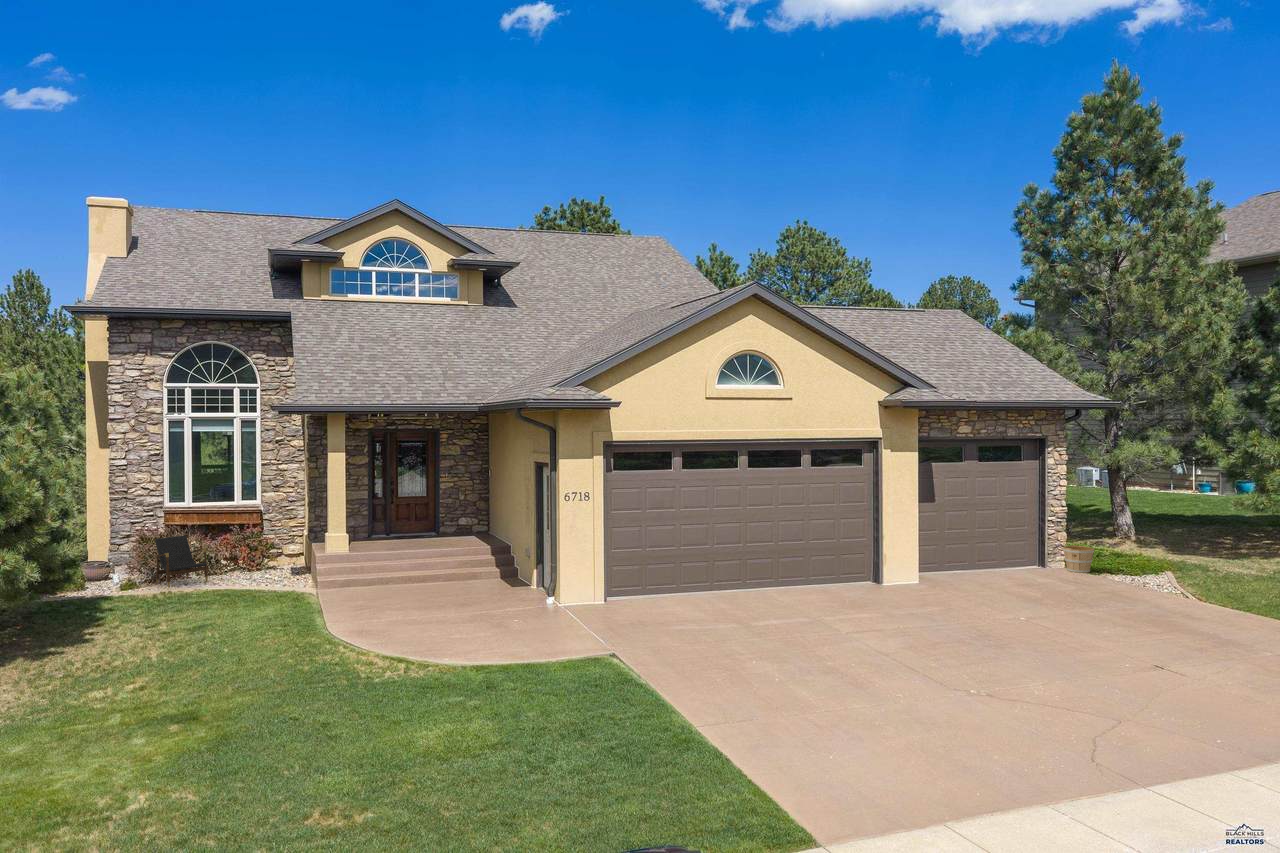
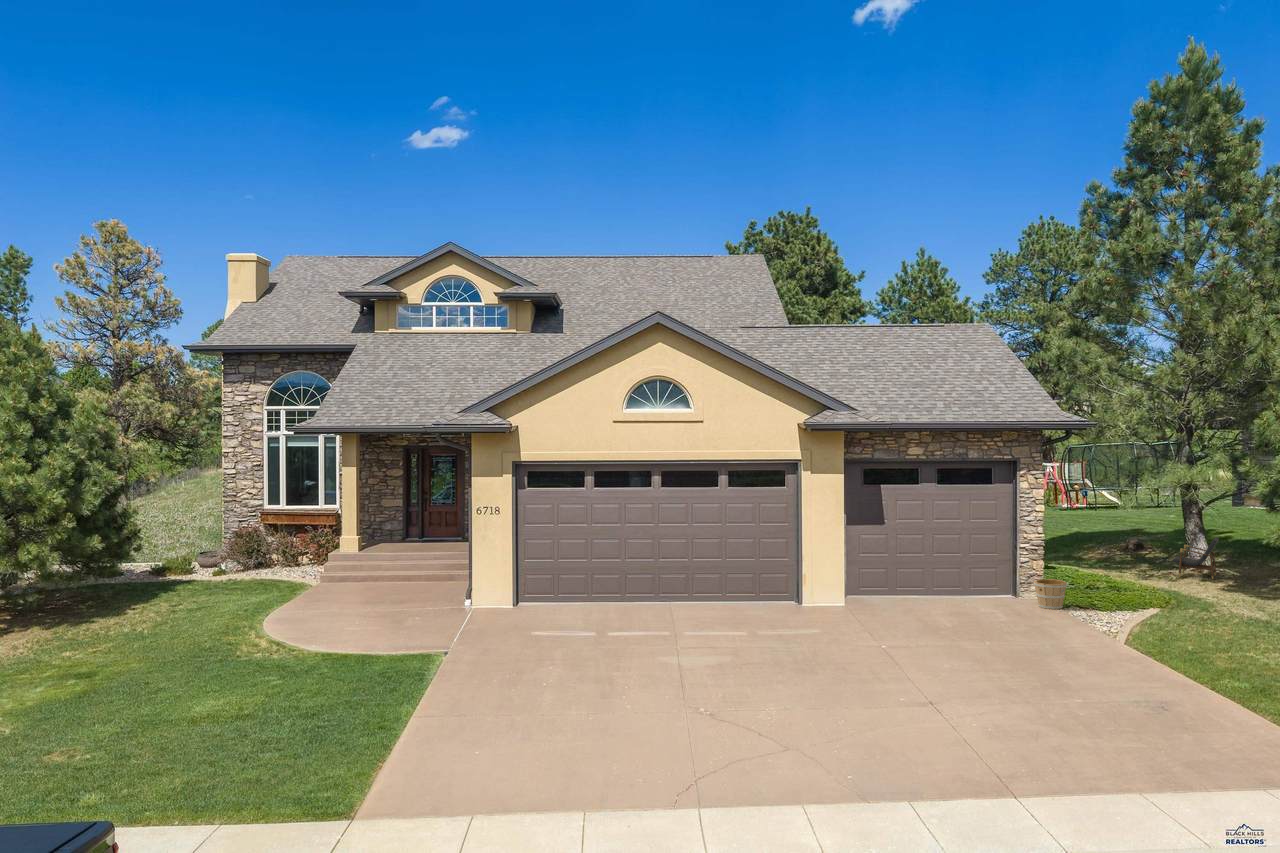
lounge chair: present [155,536,208,587] -> present [1173,537,1219,579]

